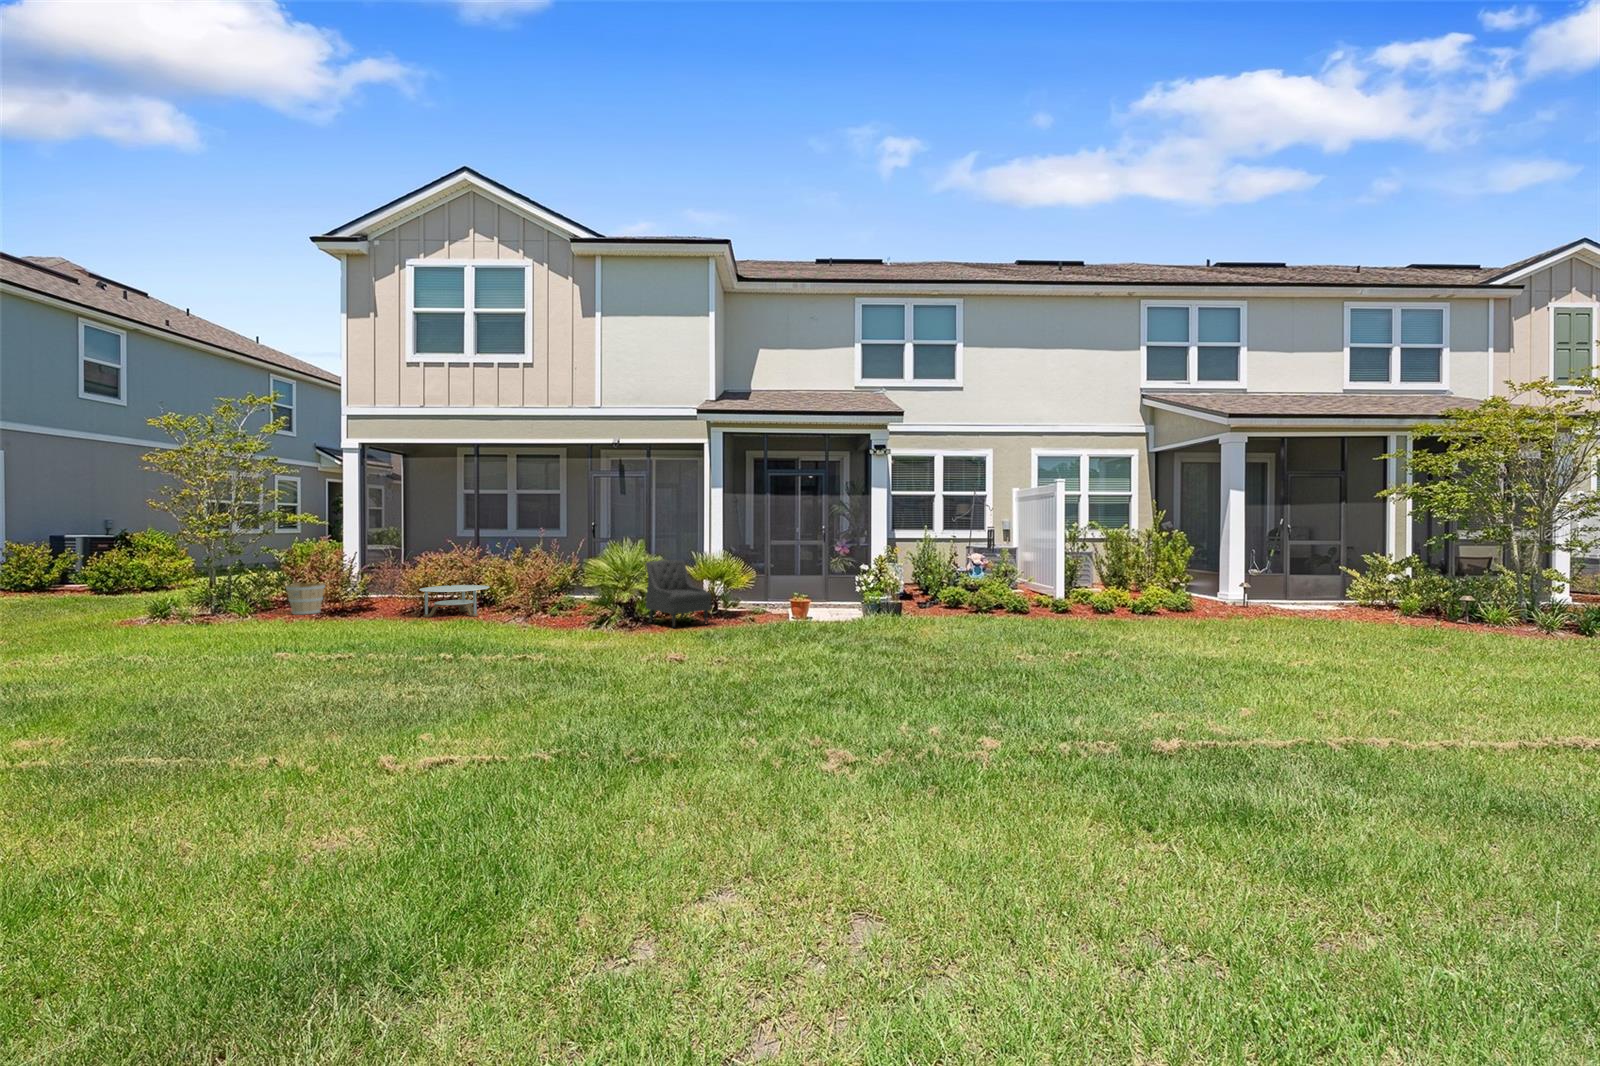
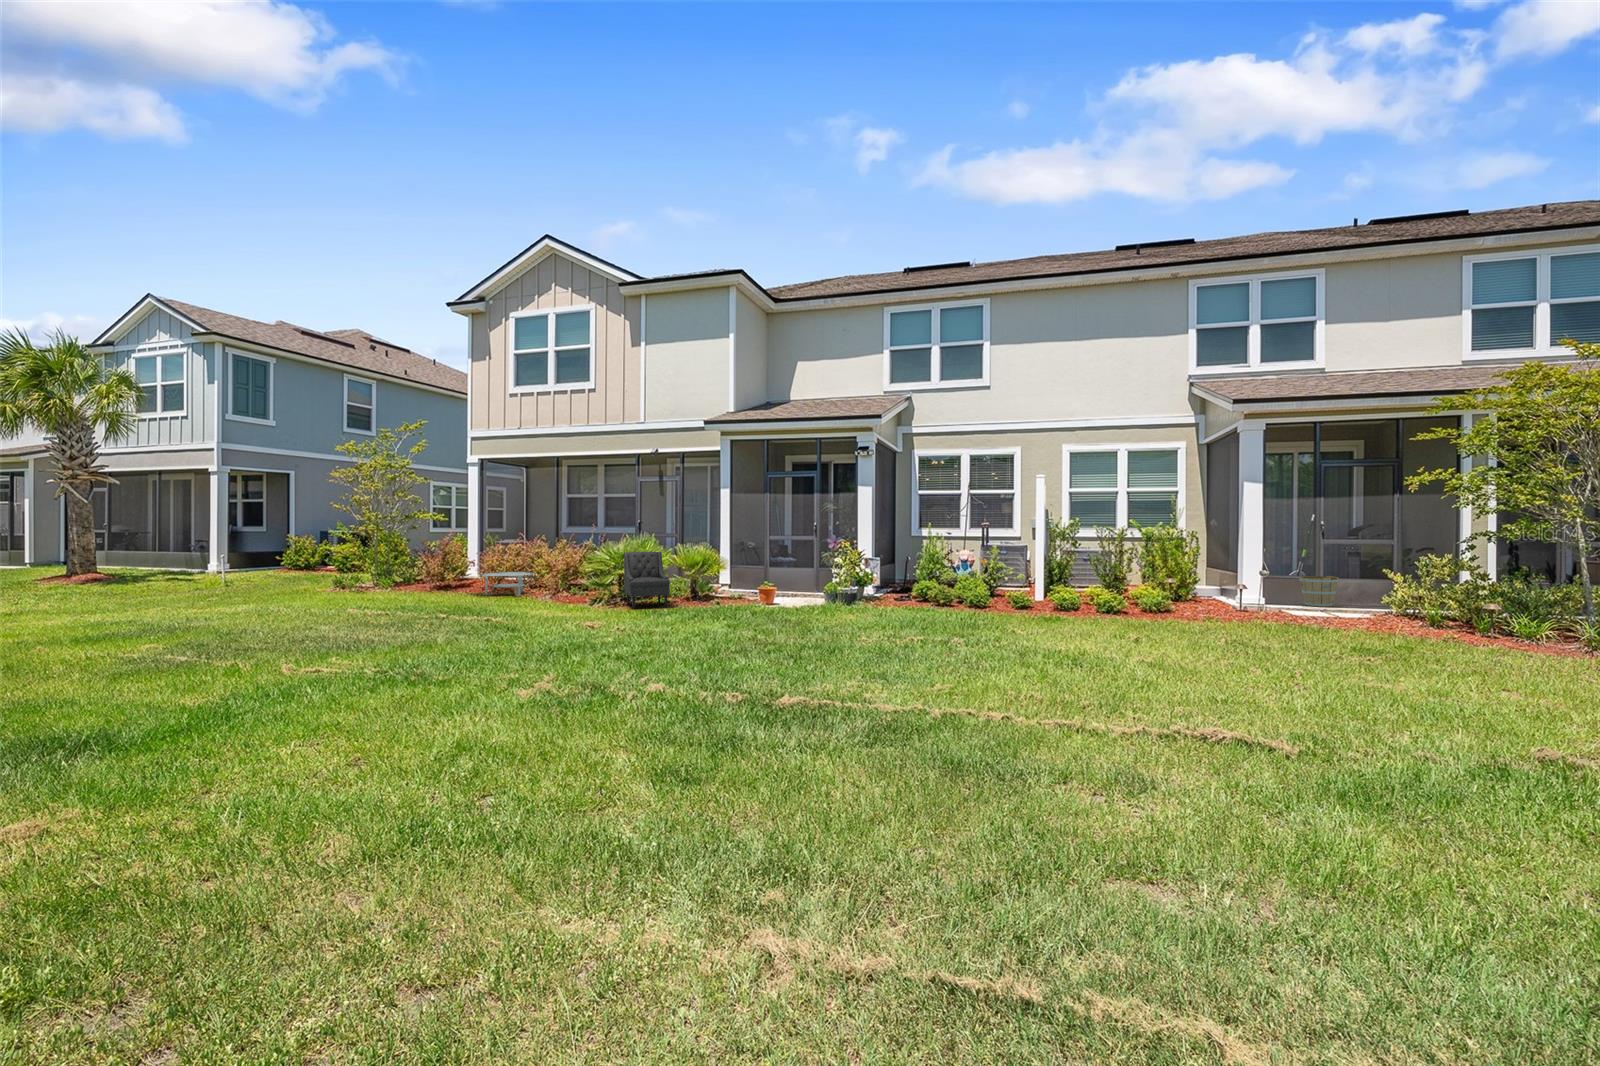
wooden bucket: present [286,583,325,615] -> present [1299,576,1339,607]

